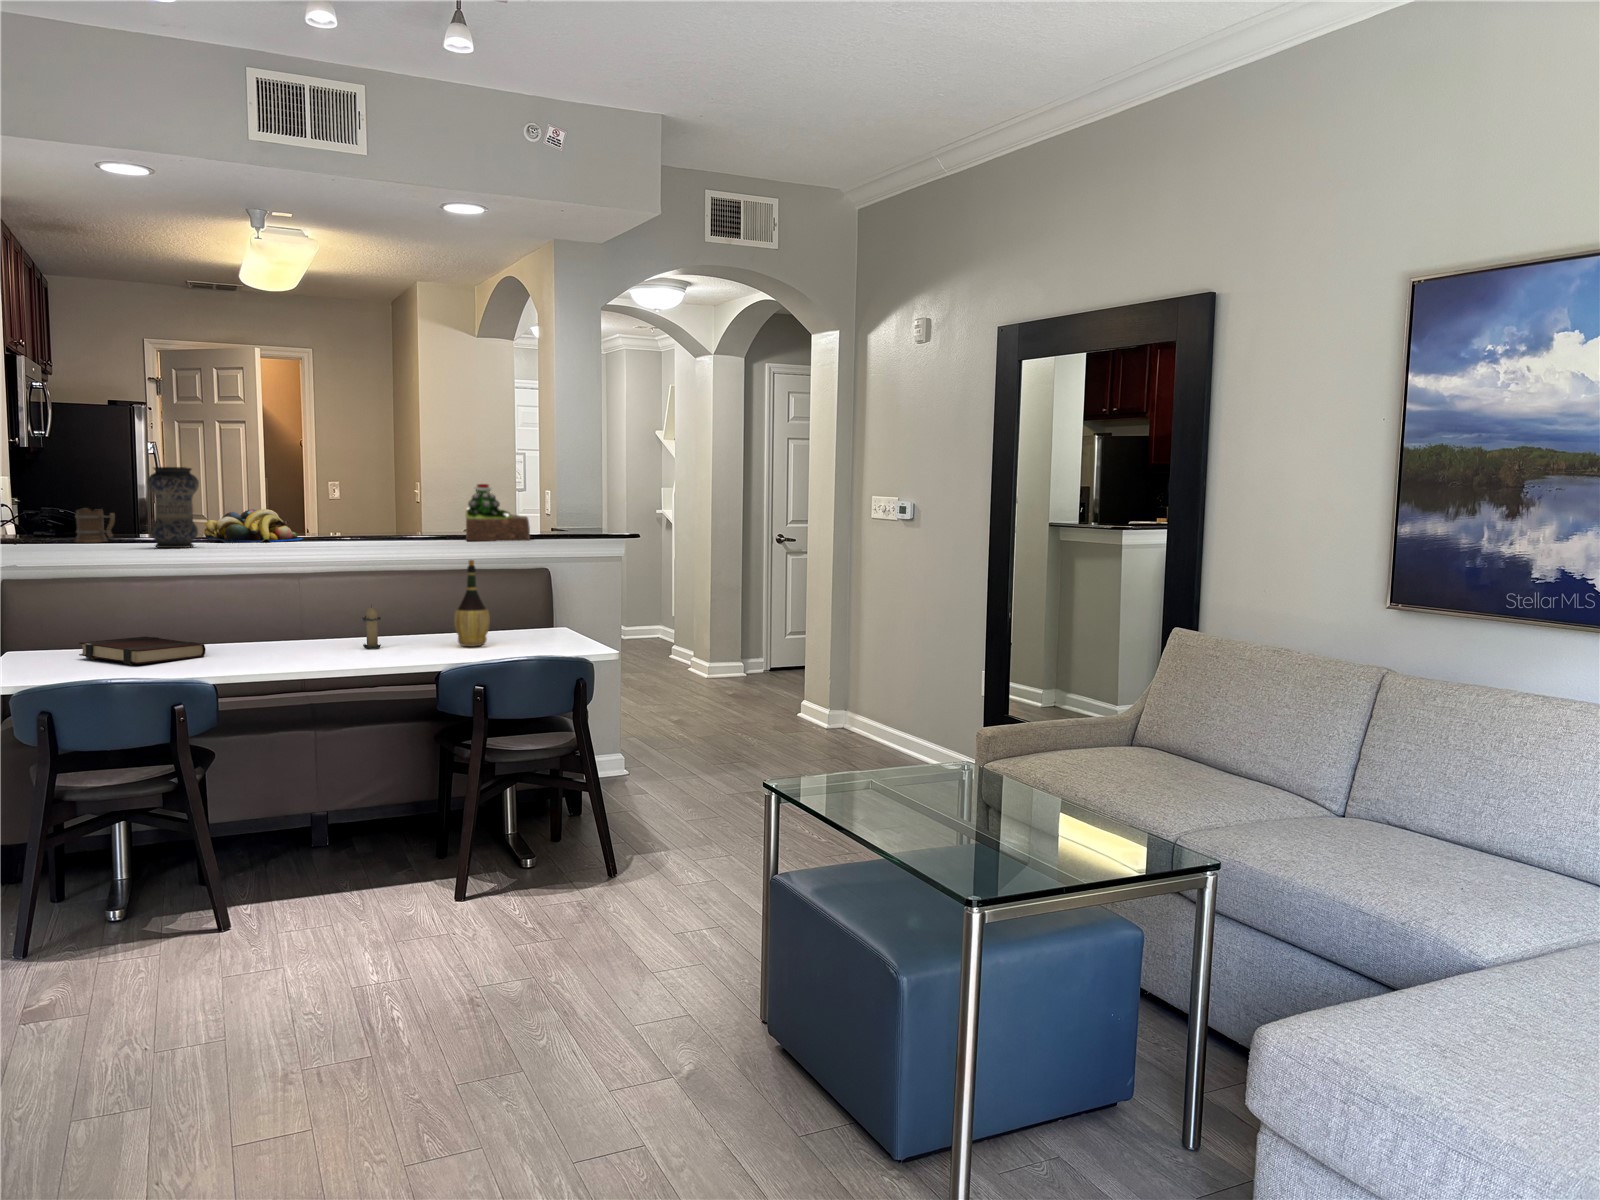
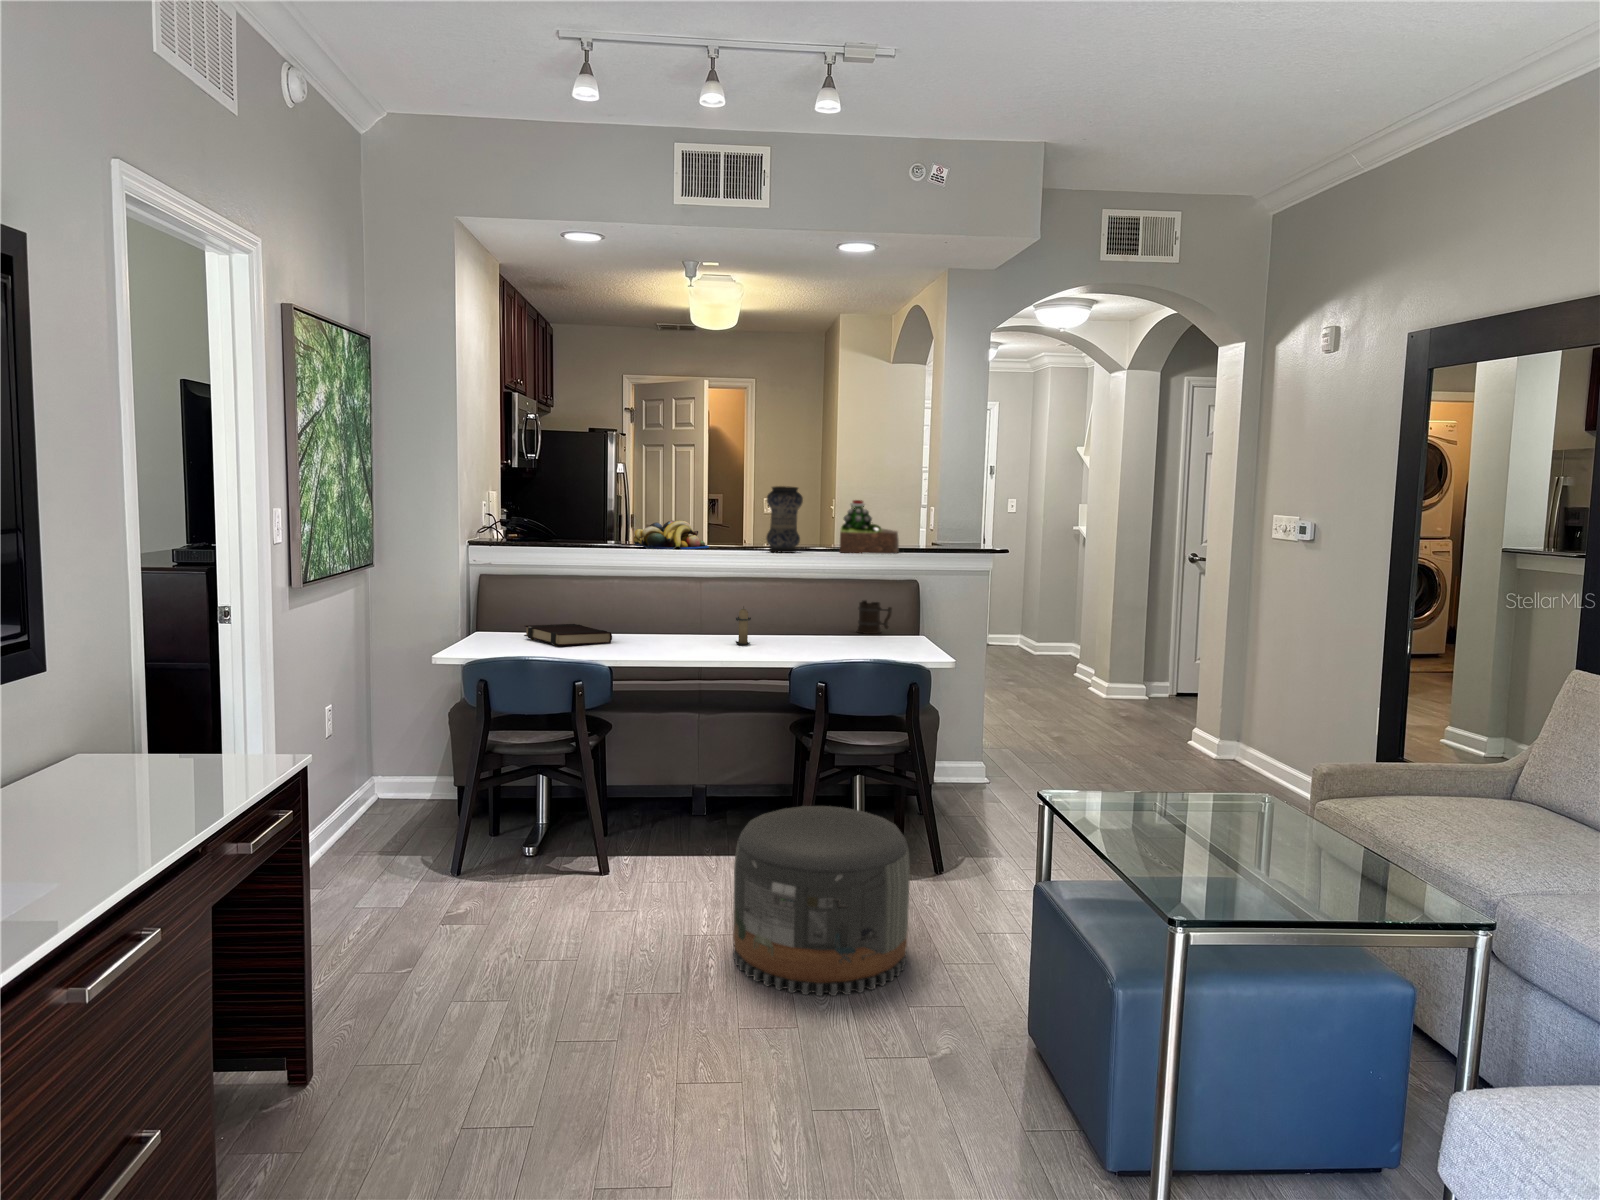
vase: present [147,467,199,548] -> present [766,486,803,553]
mug: present [75,508,115,543] -> present [857,600,892,634]
wine bottle: present [454,560,490,646] -> none [812,570,844,649]
pouf: none [415,817,612,1027] -> present [733,806,910,996]

